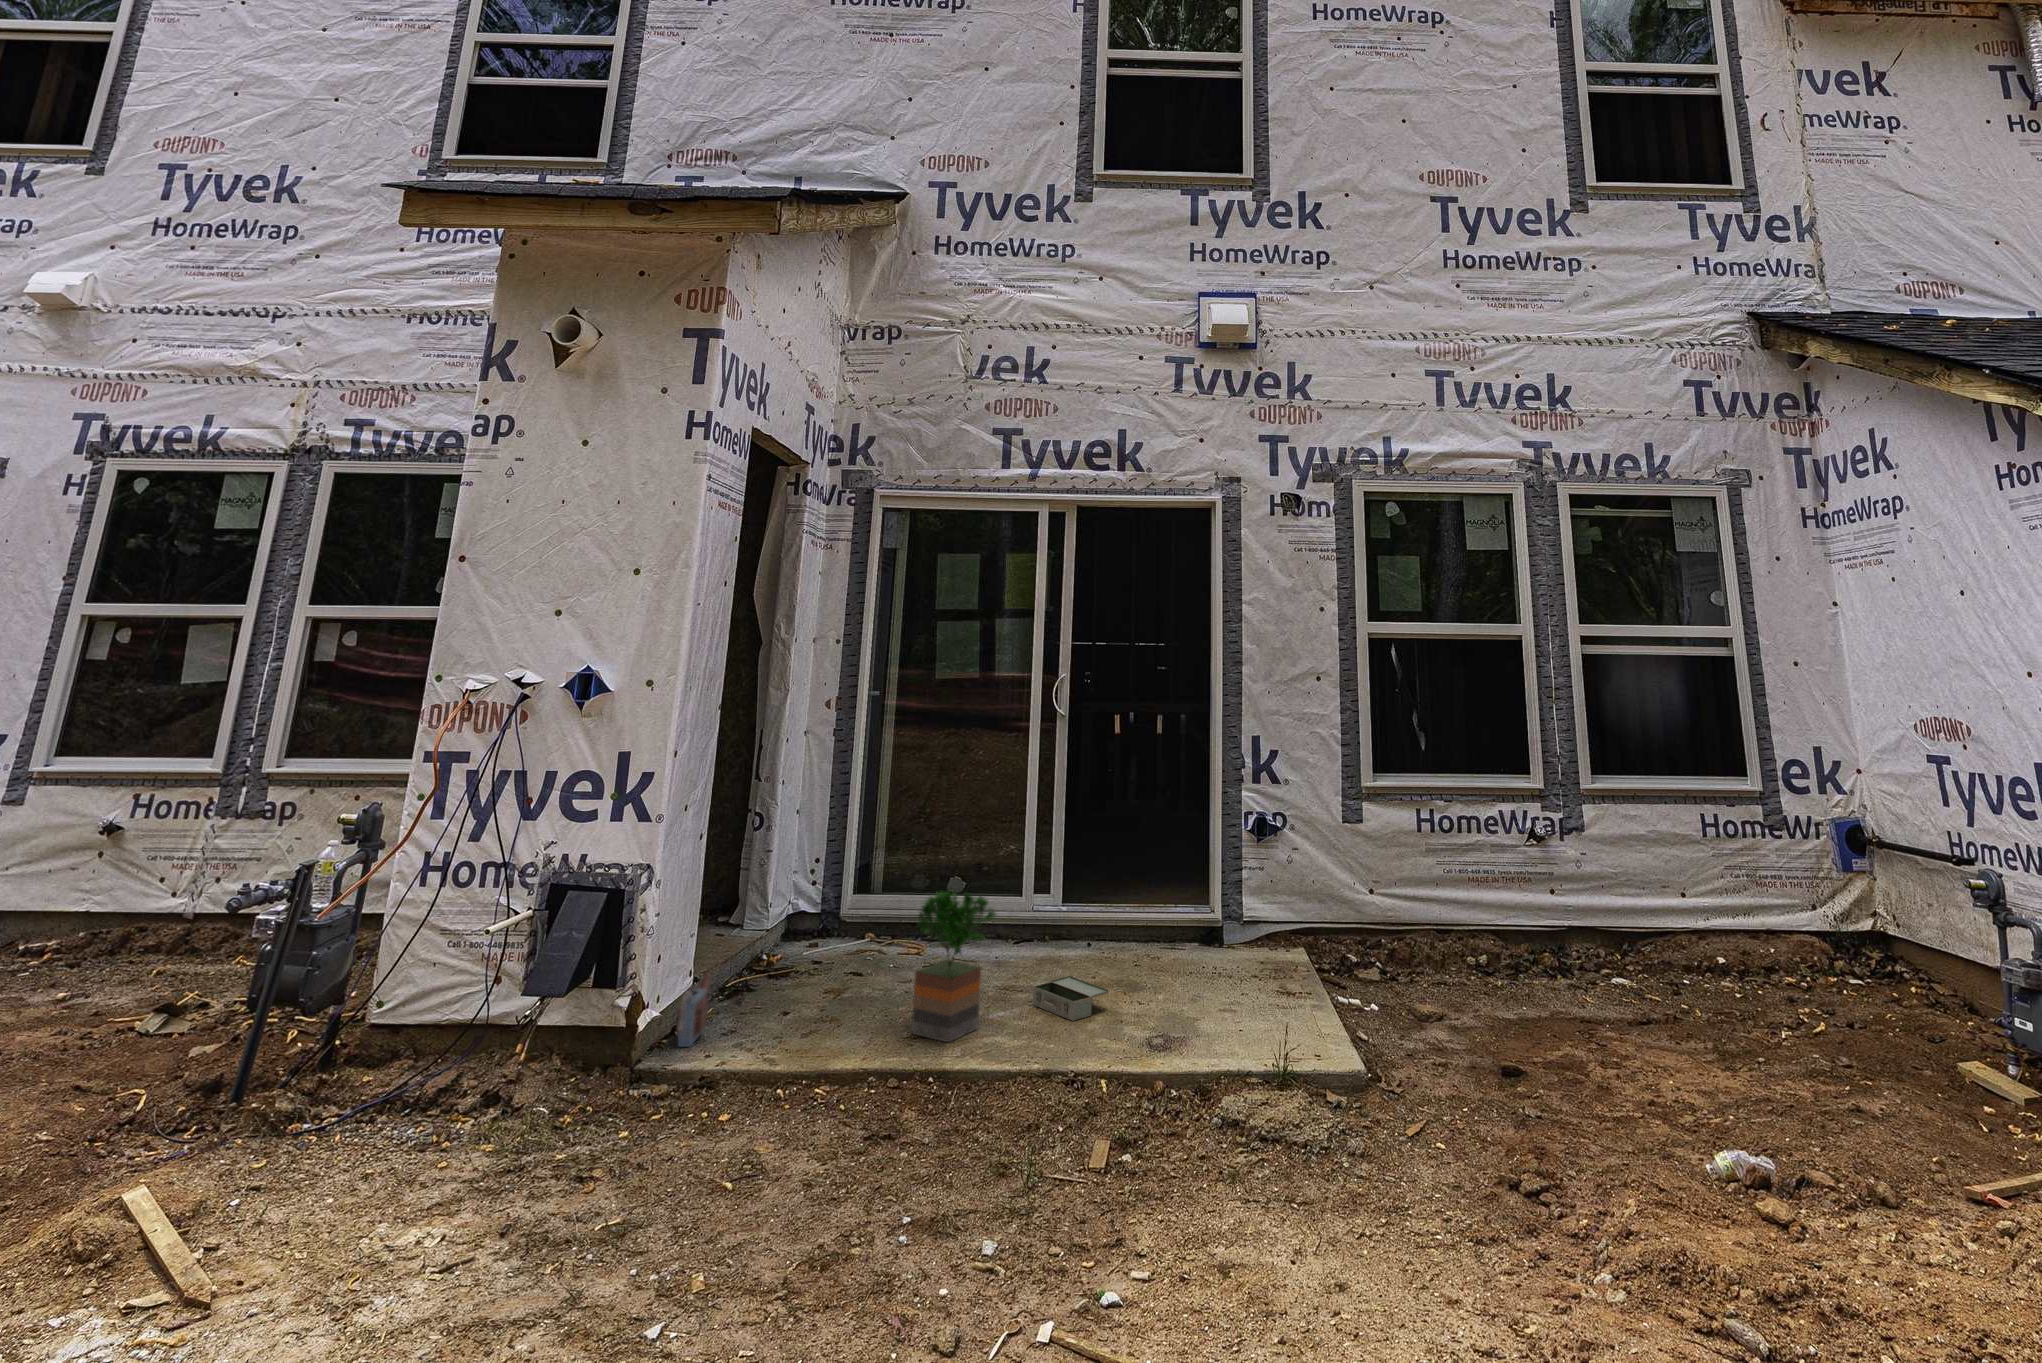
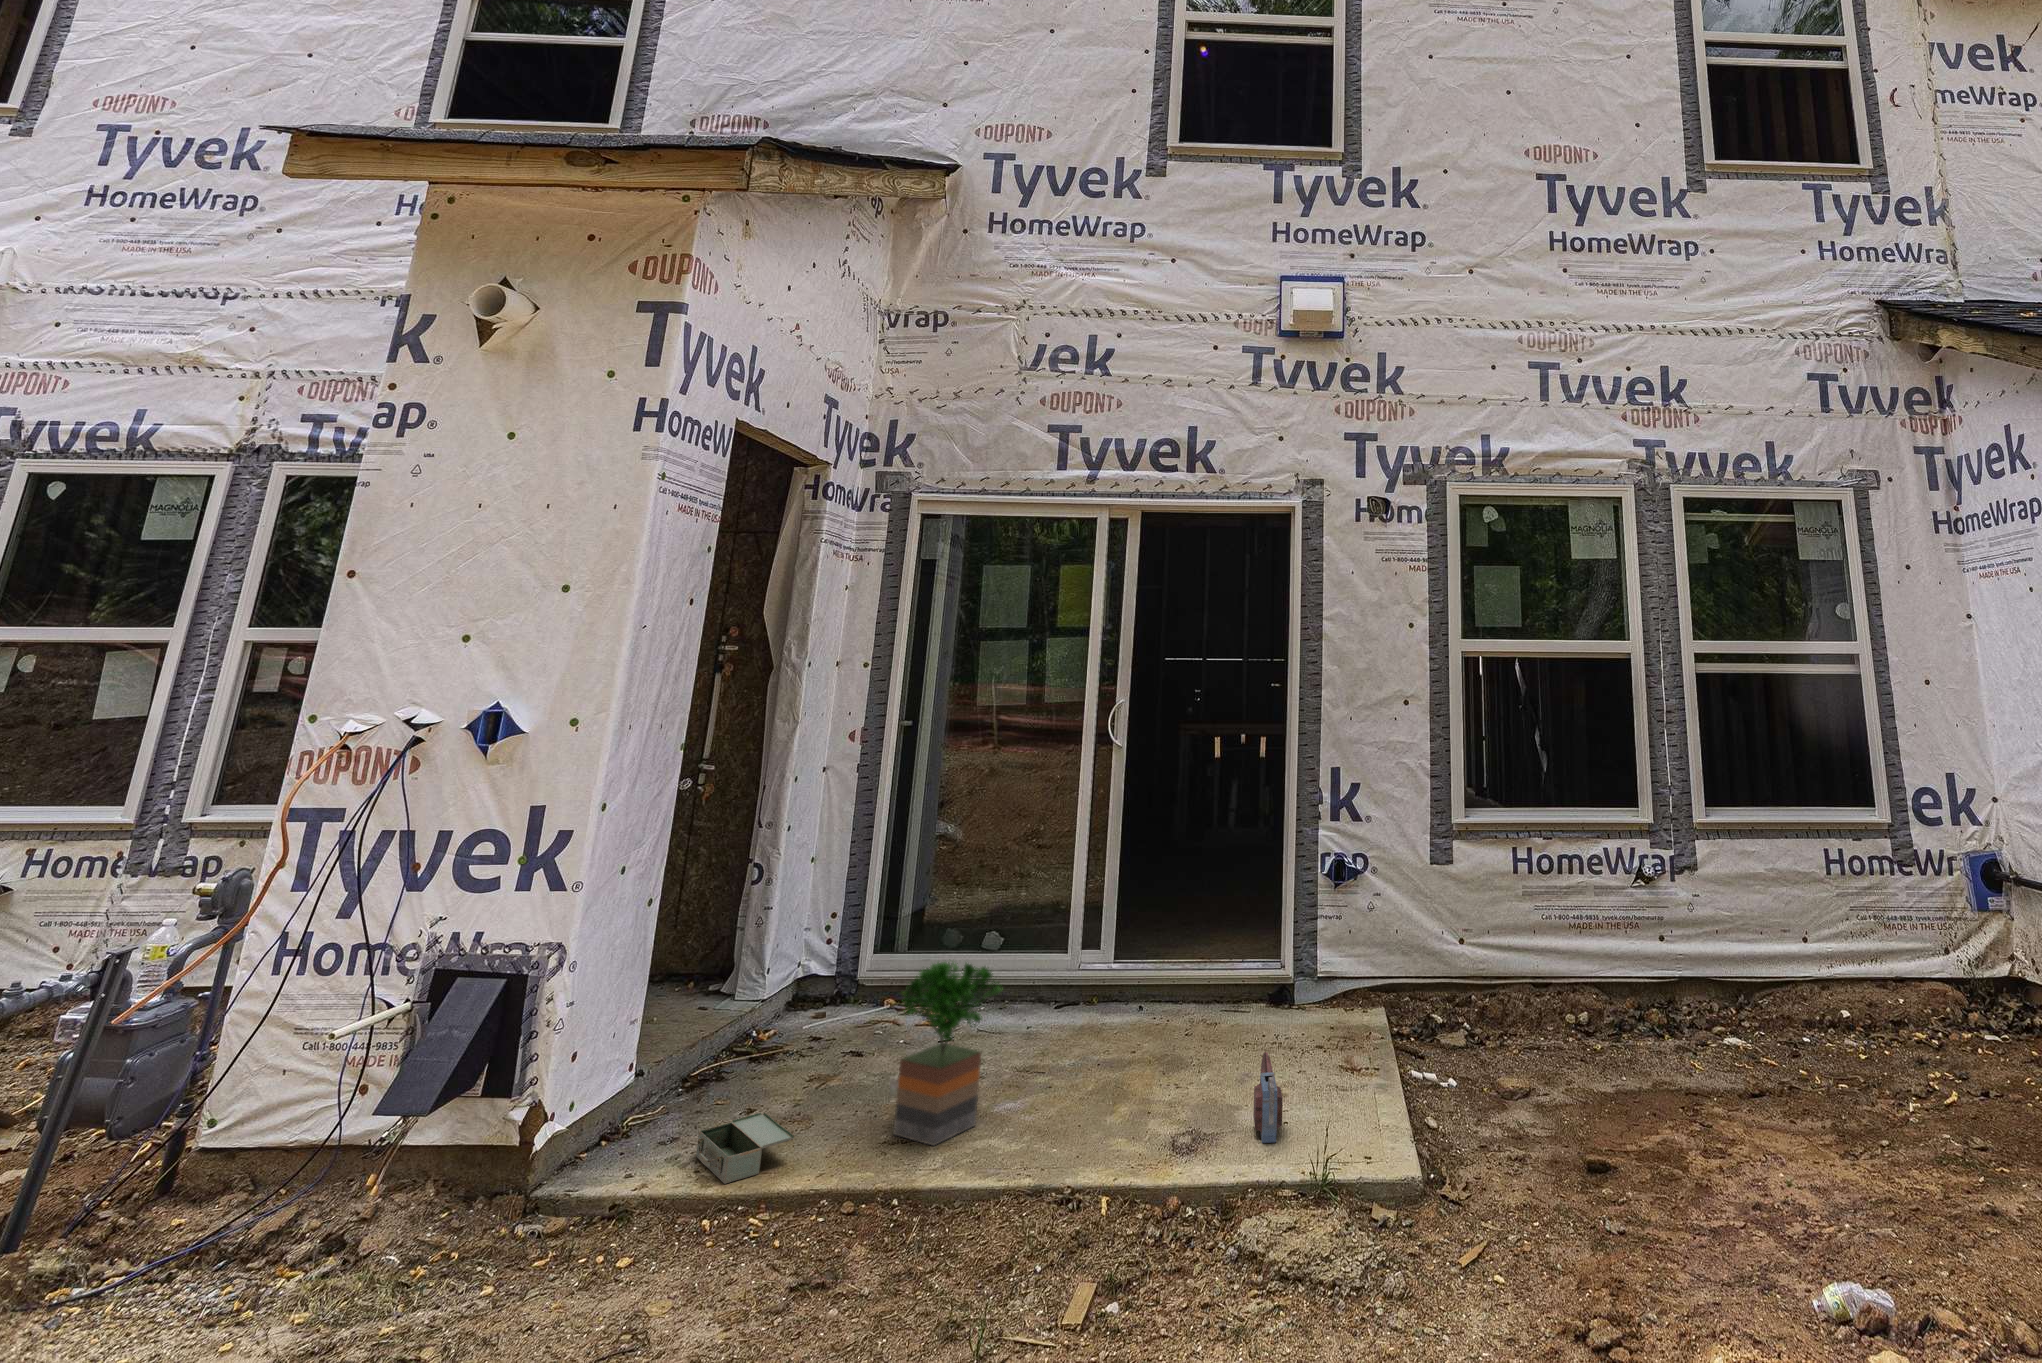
watering can: present [676,972,710,1047] -> present [1253,1052,1283,1143]
toolbox: present [1033,976,1109,1021] -> present [696,1113,794,1184]

